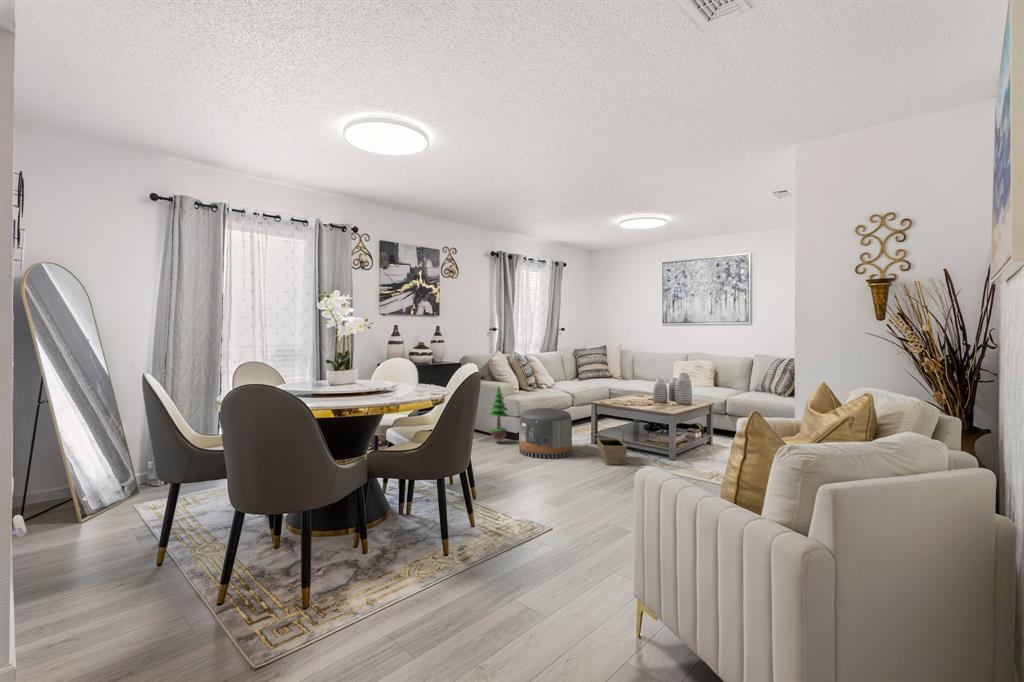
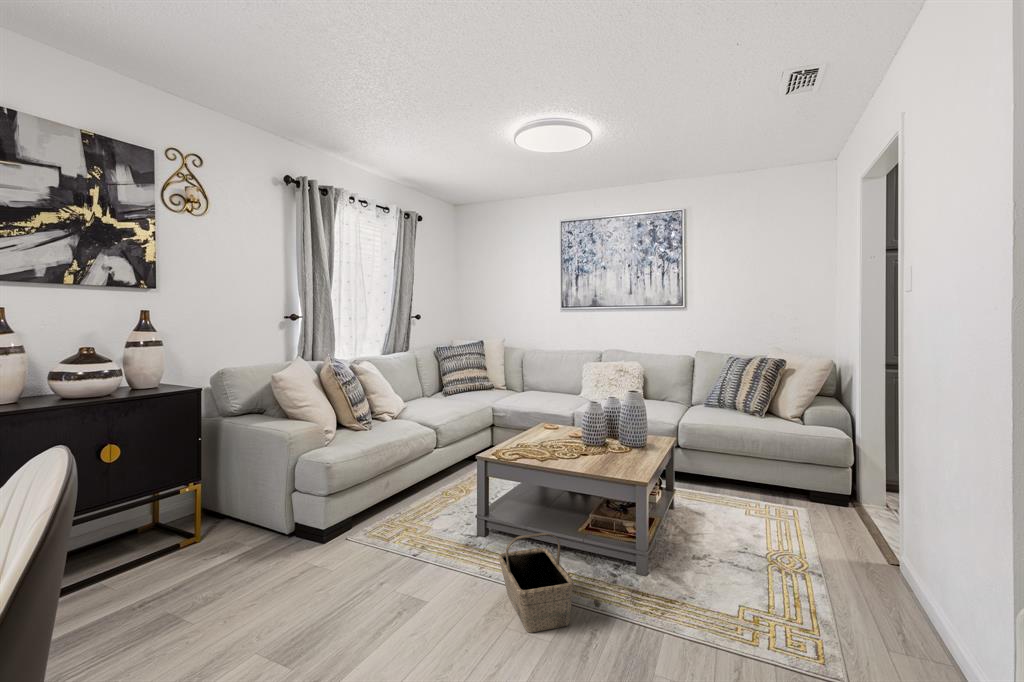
potted tree: present [489,386,508,443] -> none [250,438,301,565]
pouf: present [519,408,572,458] -> none [318,486,442,626]

